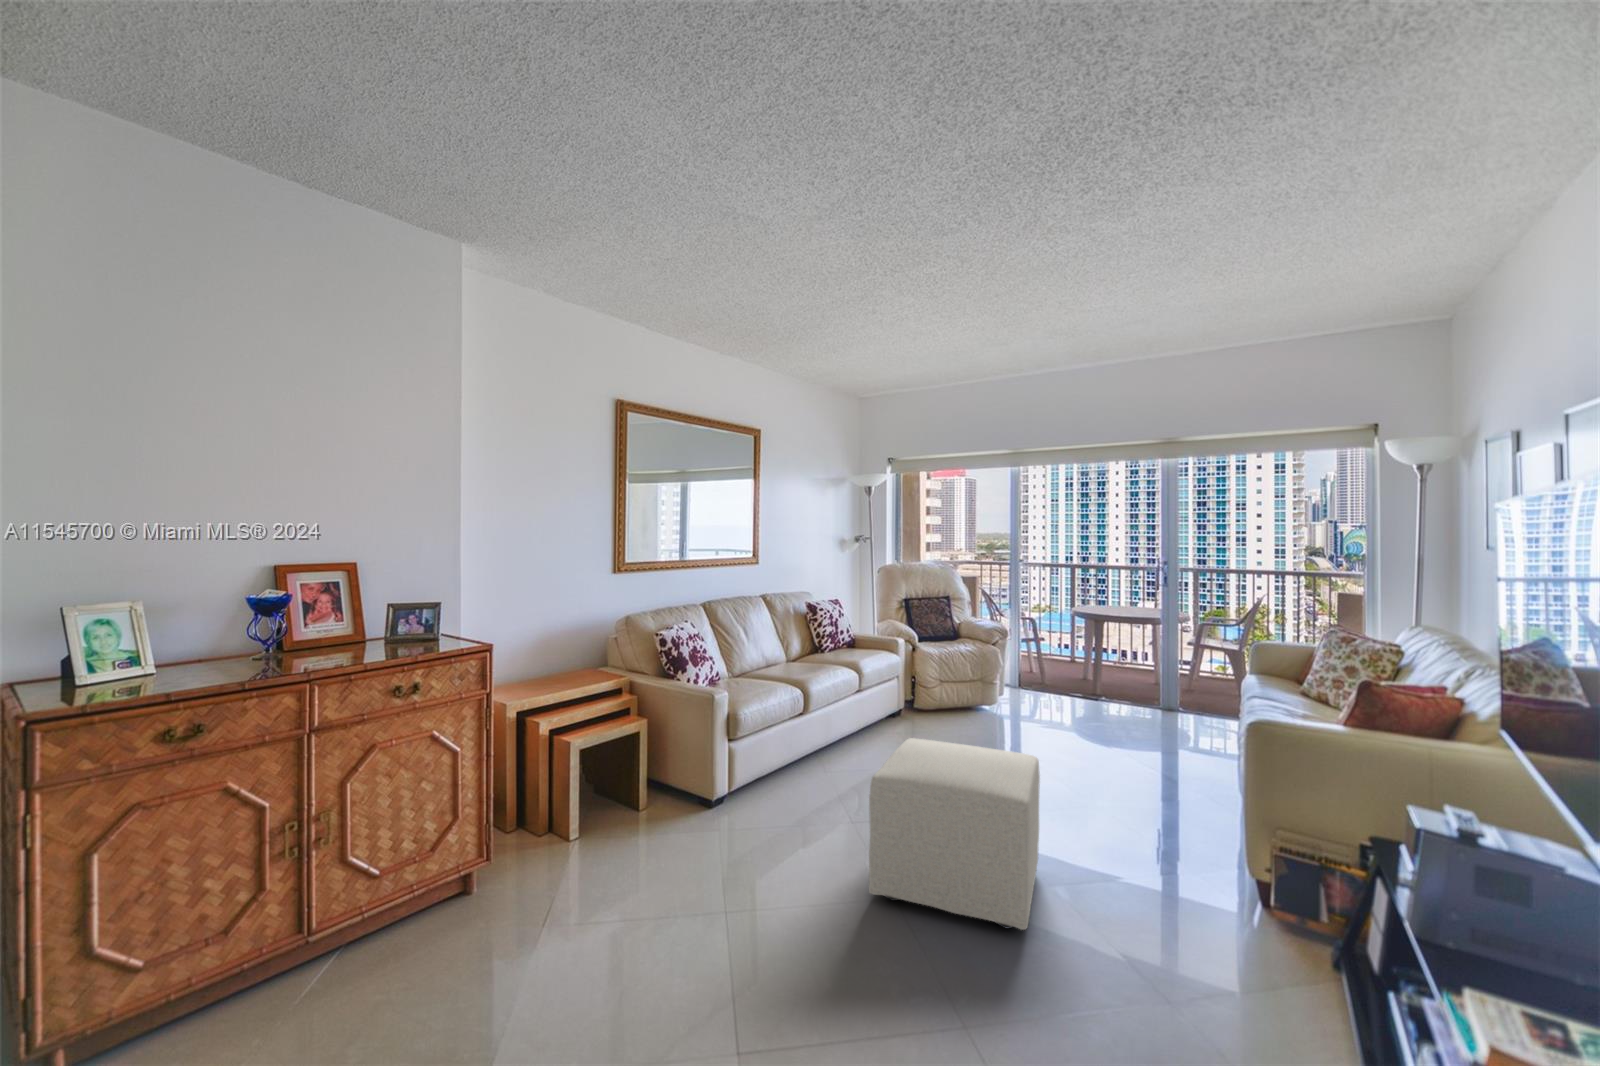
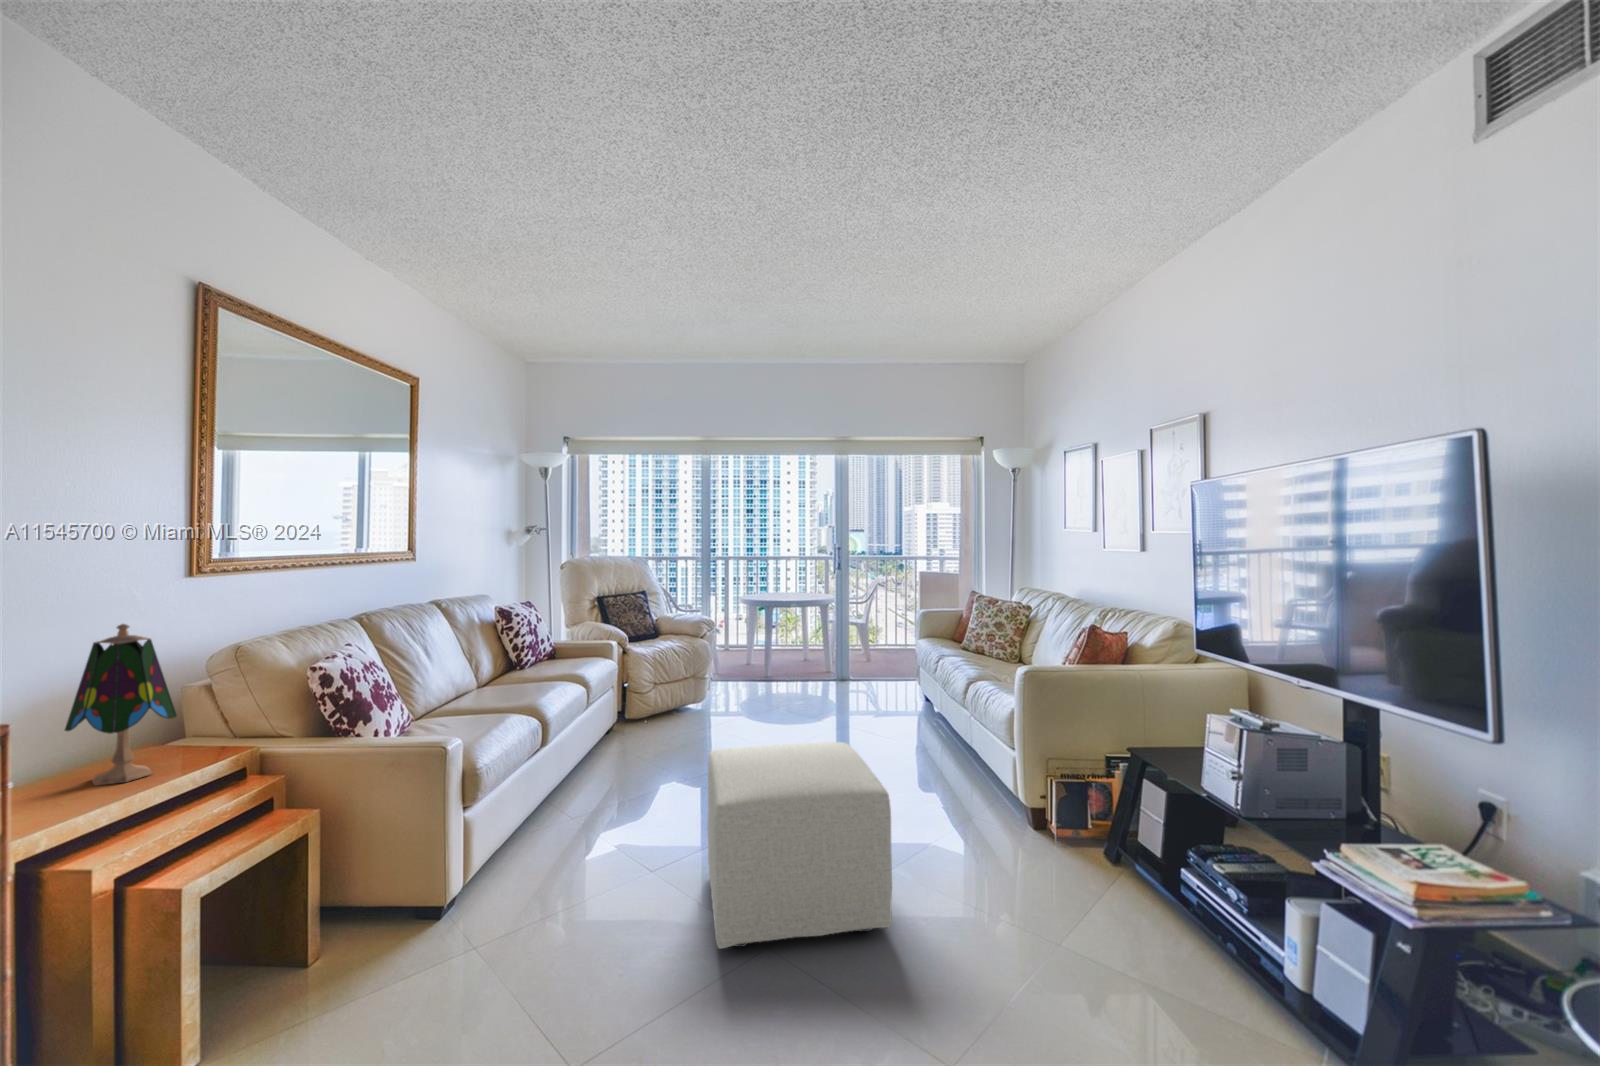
table lamp: none [538,595,584,686] -> present [65,624,177,785]

